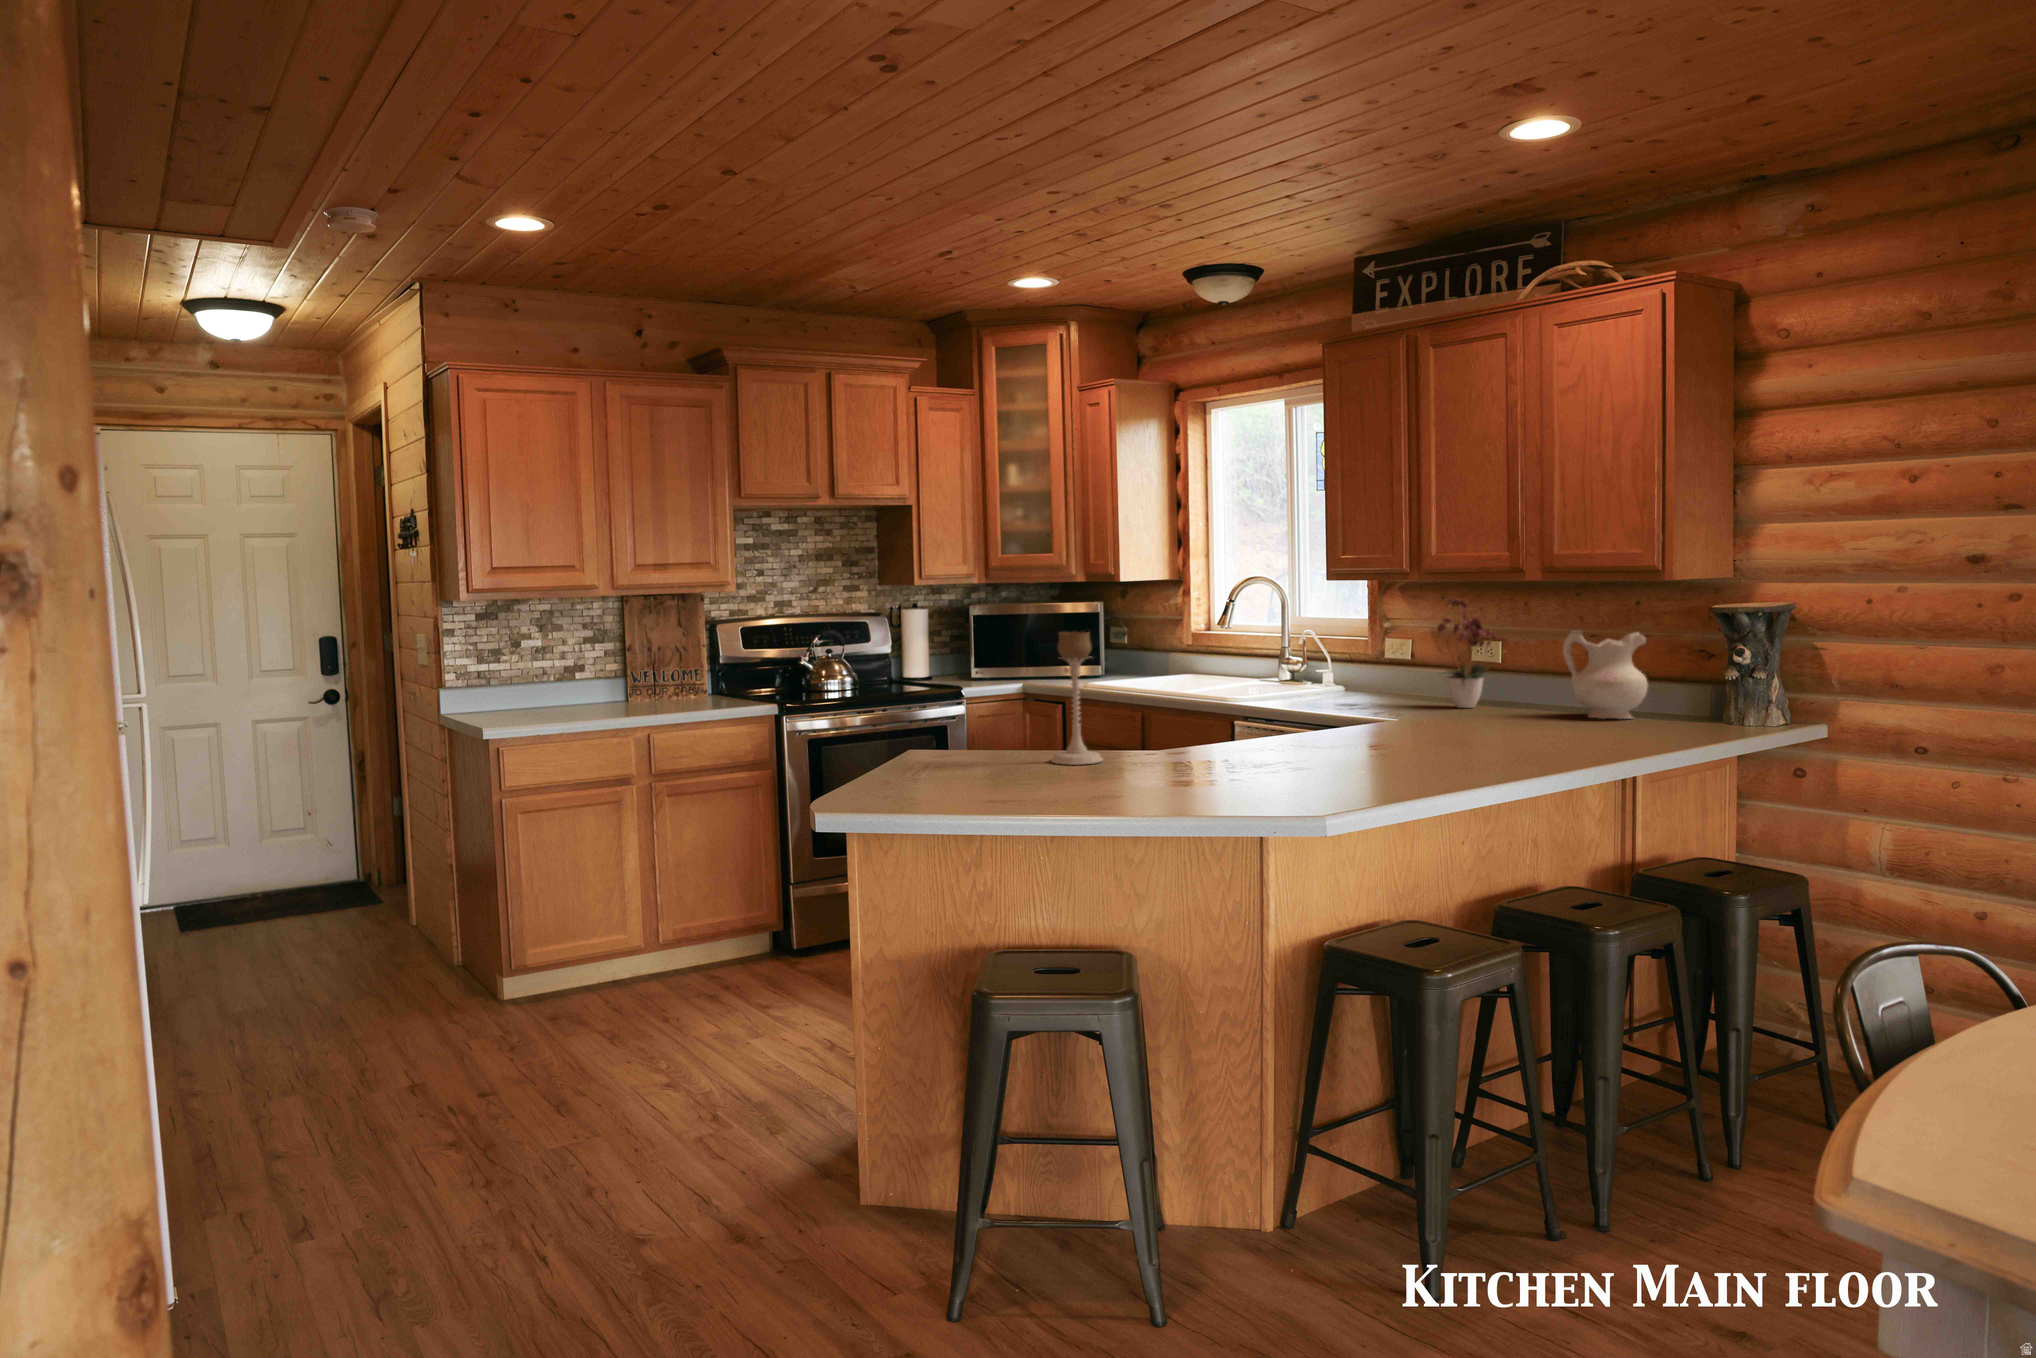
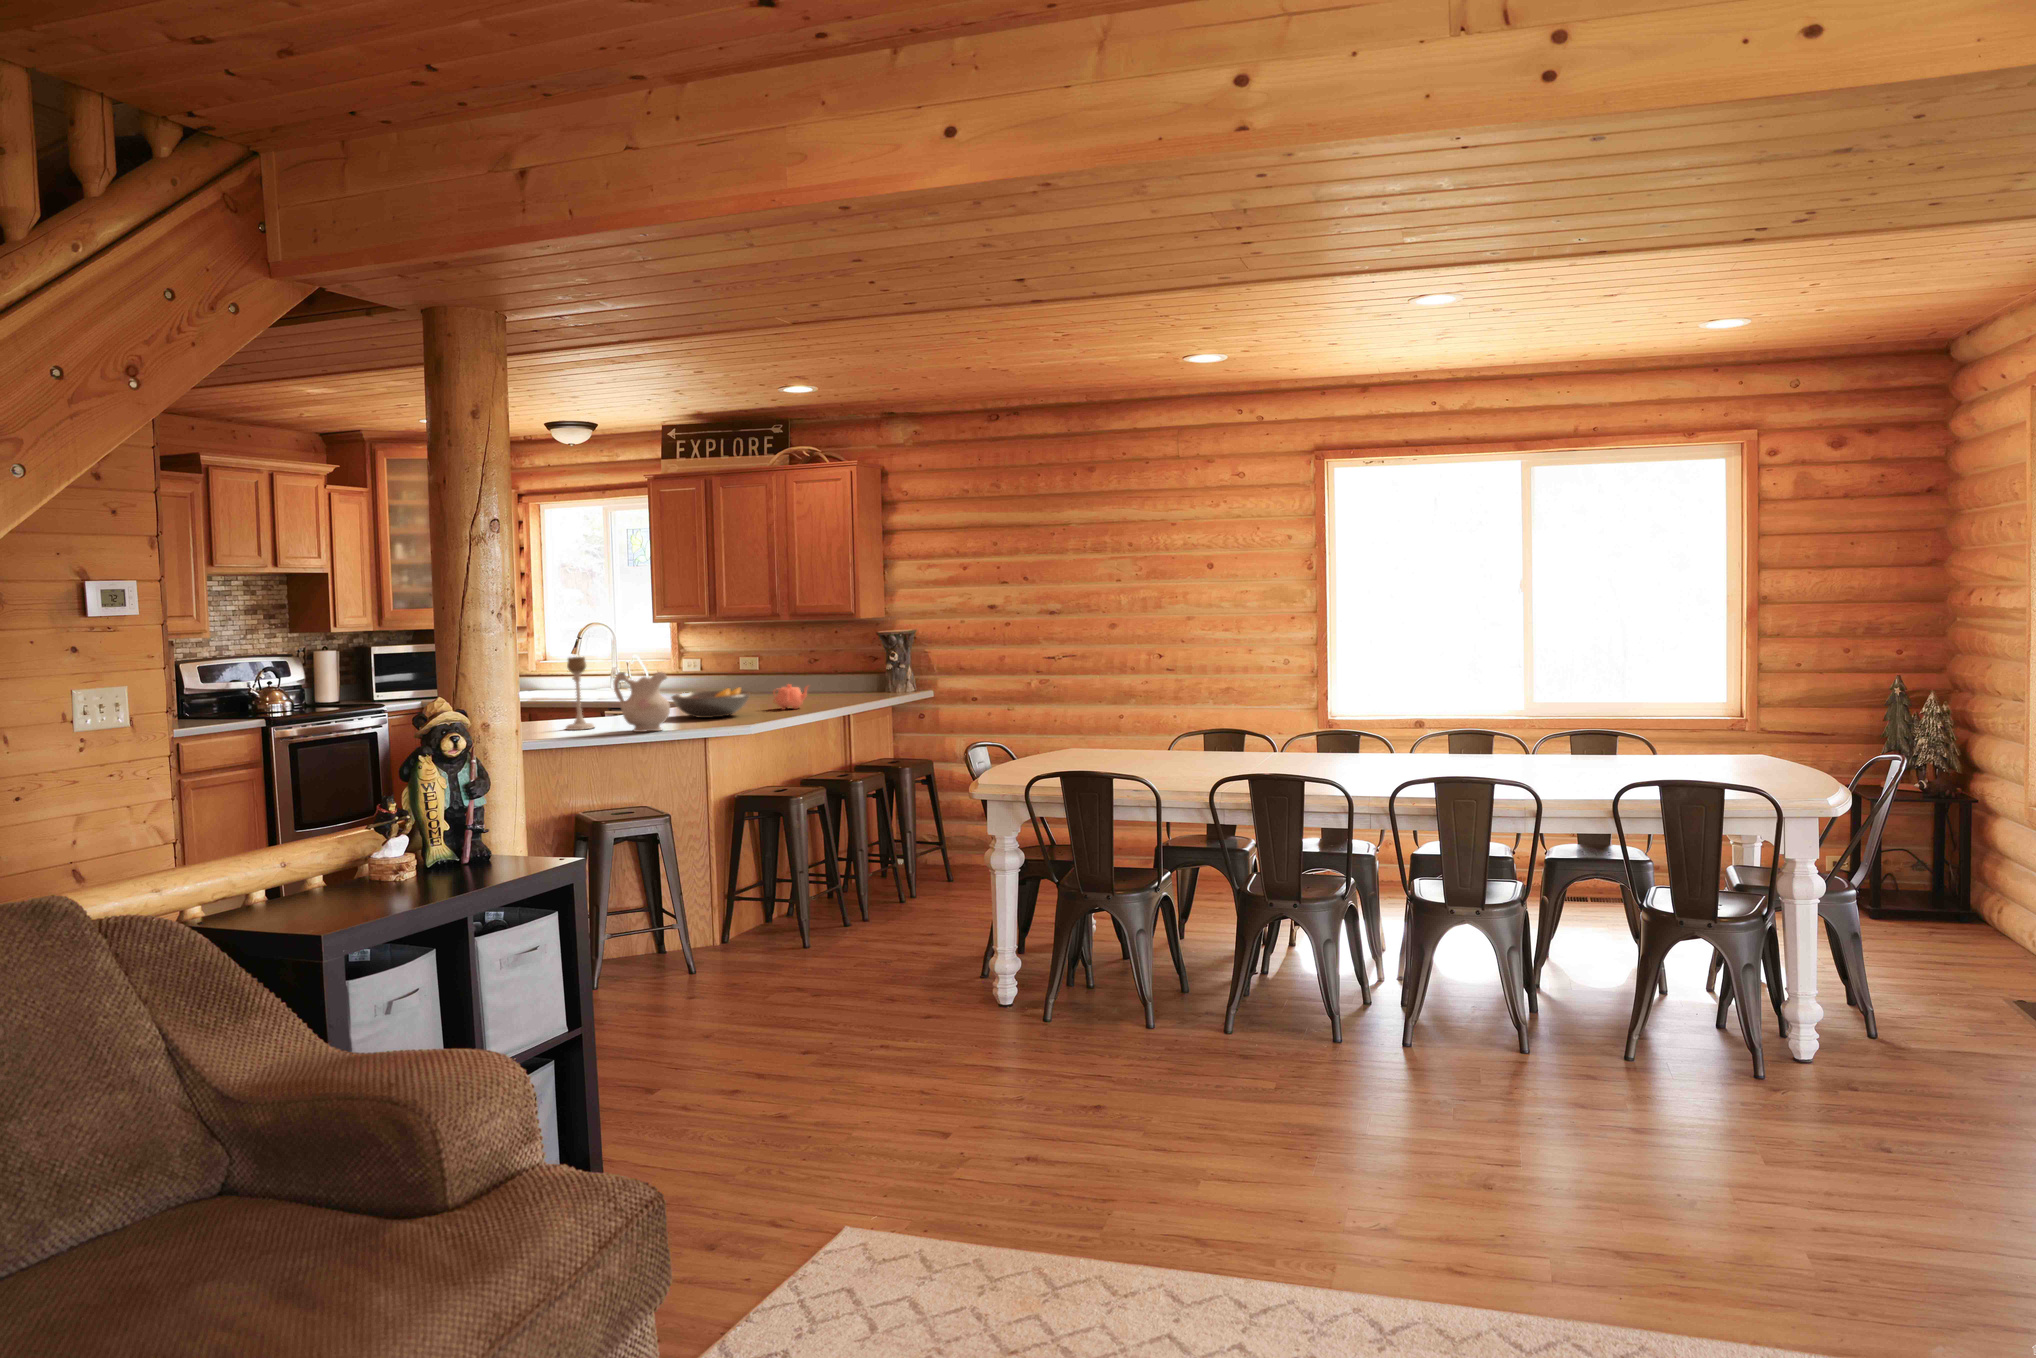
flower arrangement: present [1437,598,1496,708] -> none [728,628,770,695]
ceramic pitcher: present [1563,631,1648,719] -> present [613,672,670,732]
teapot: none [1469,700,1546,750] -> present [774,684,808,709]
fruit bowl: none [1259,701,1412,757] -> present [672,687,750,718]

